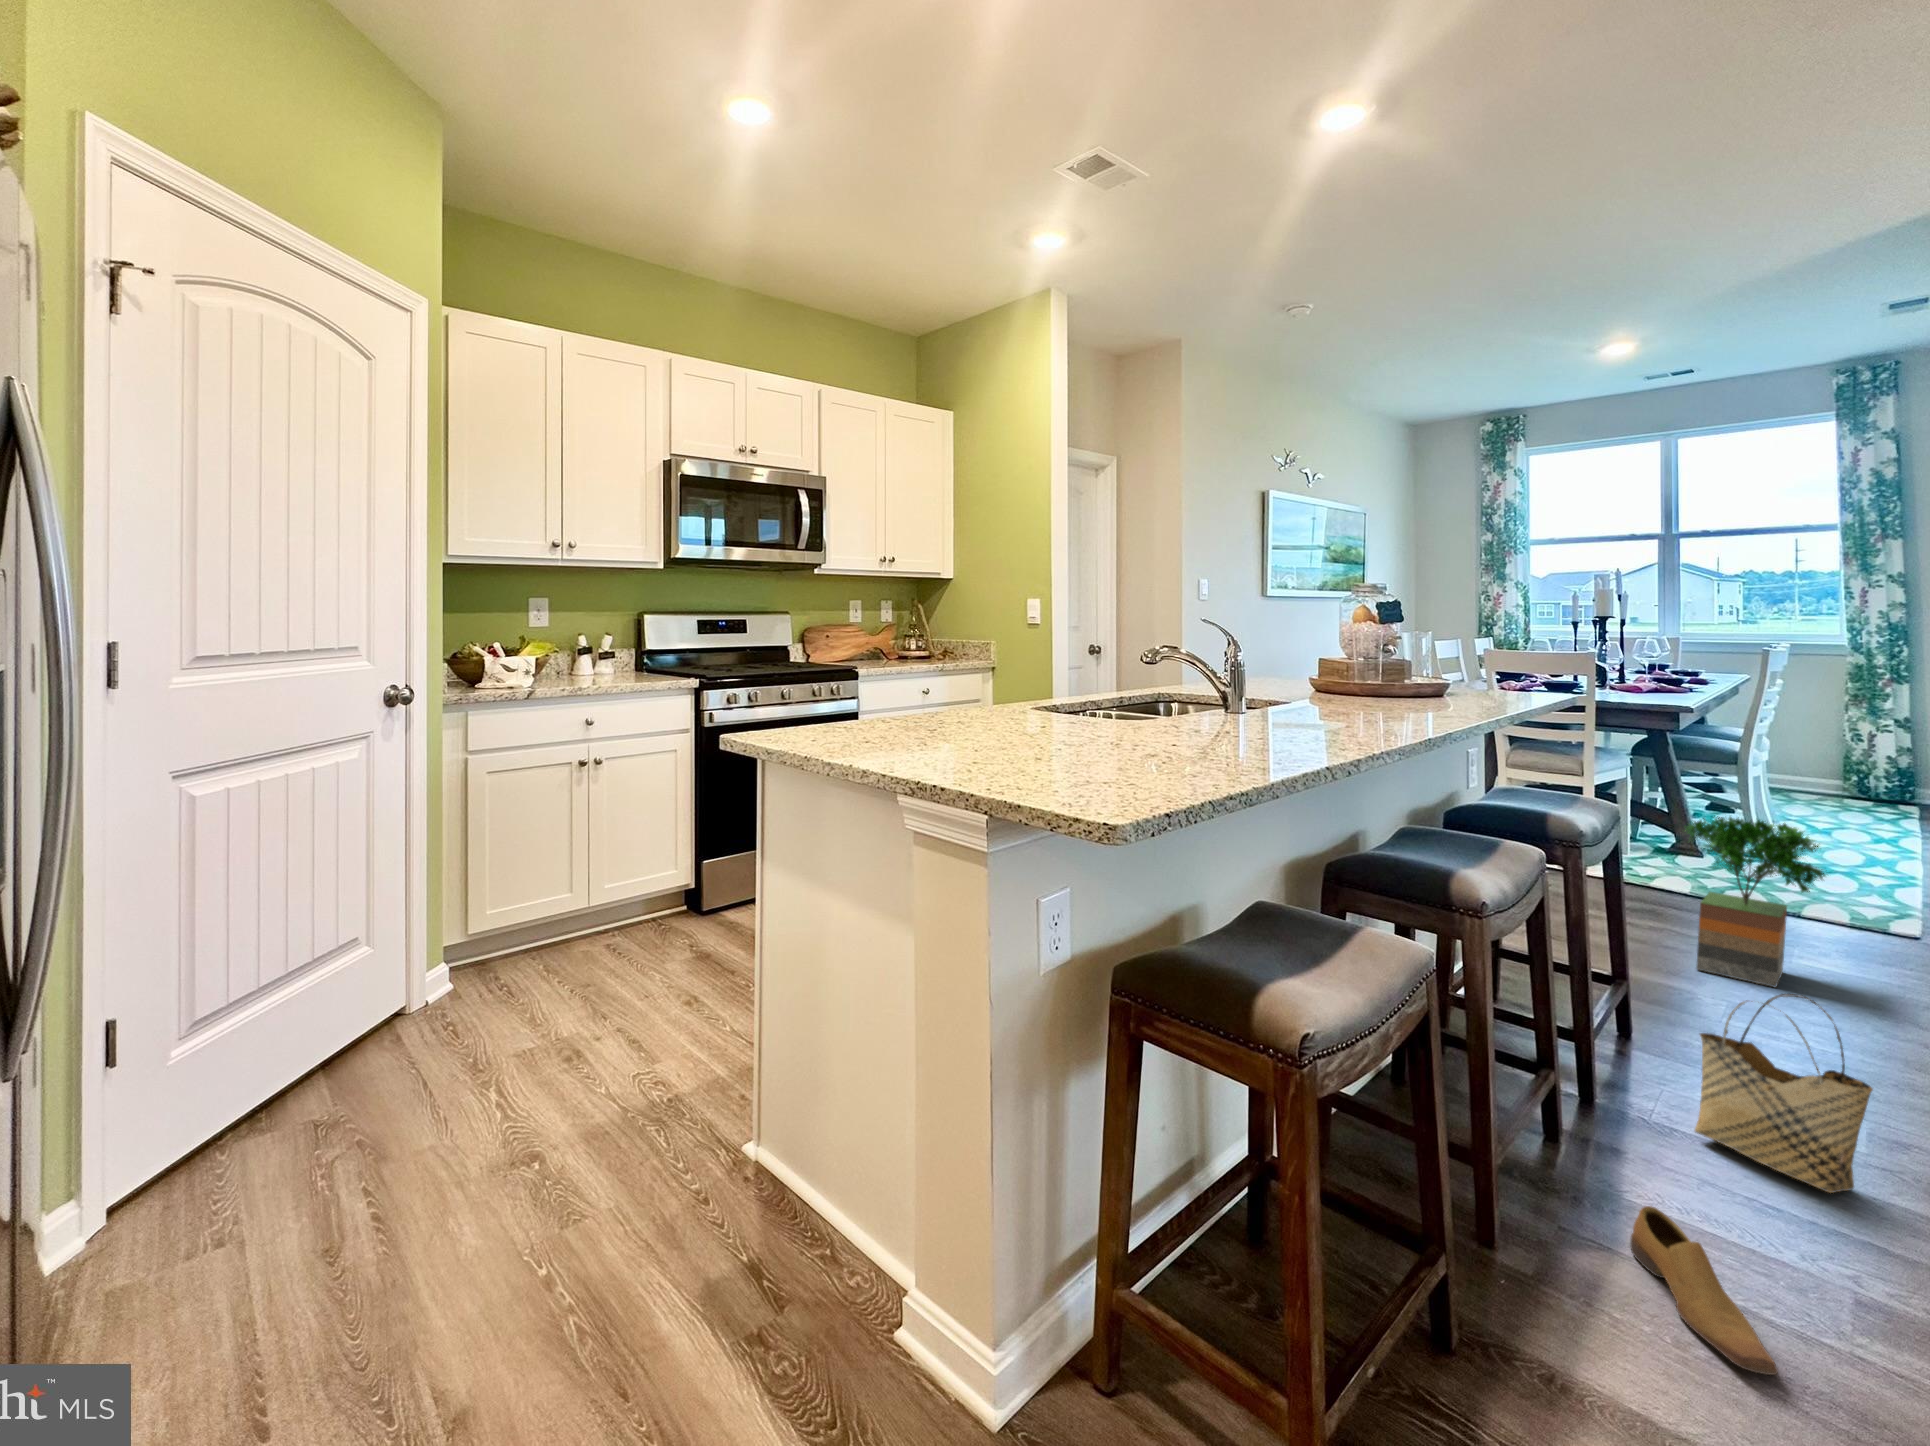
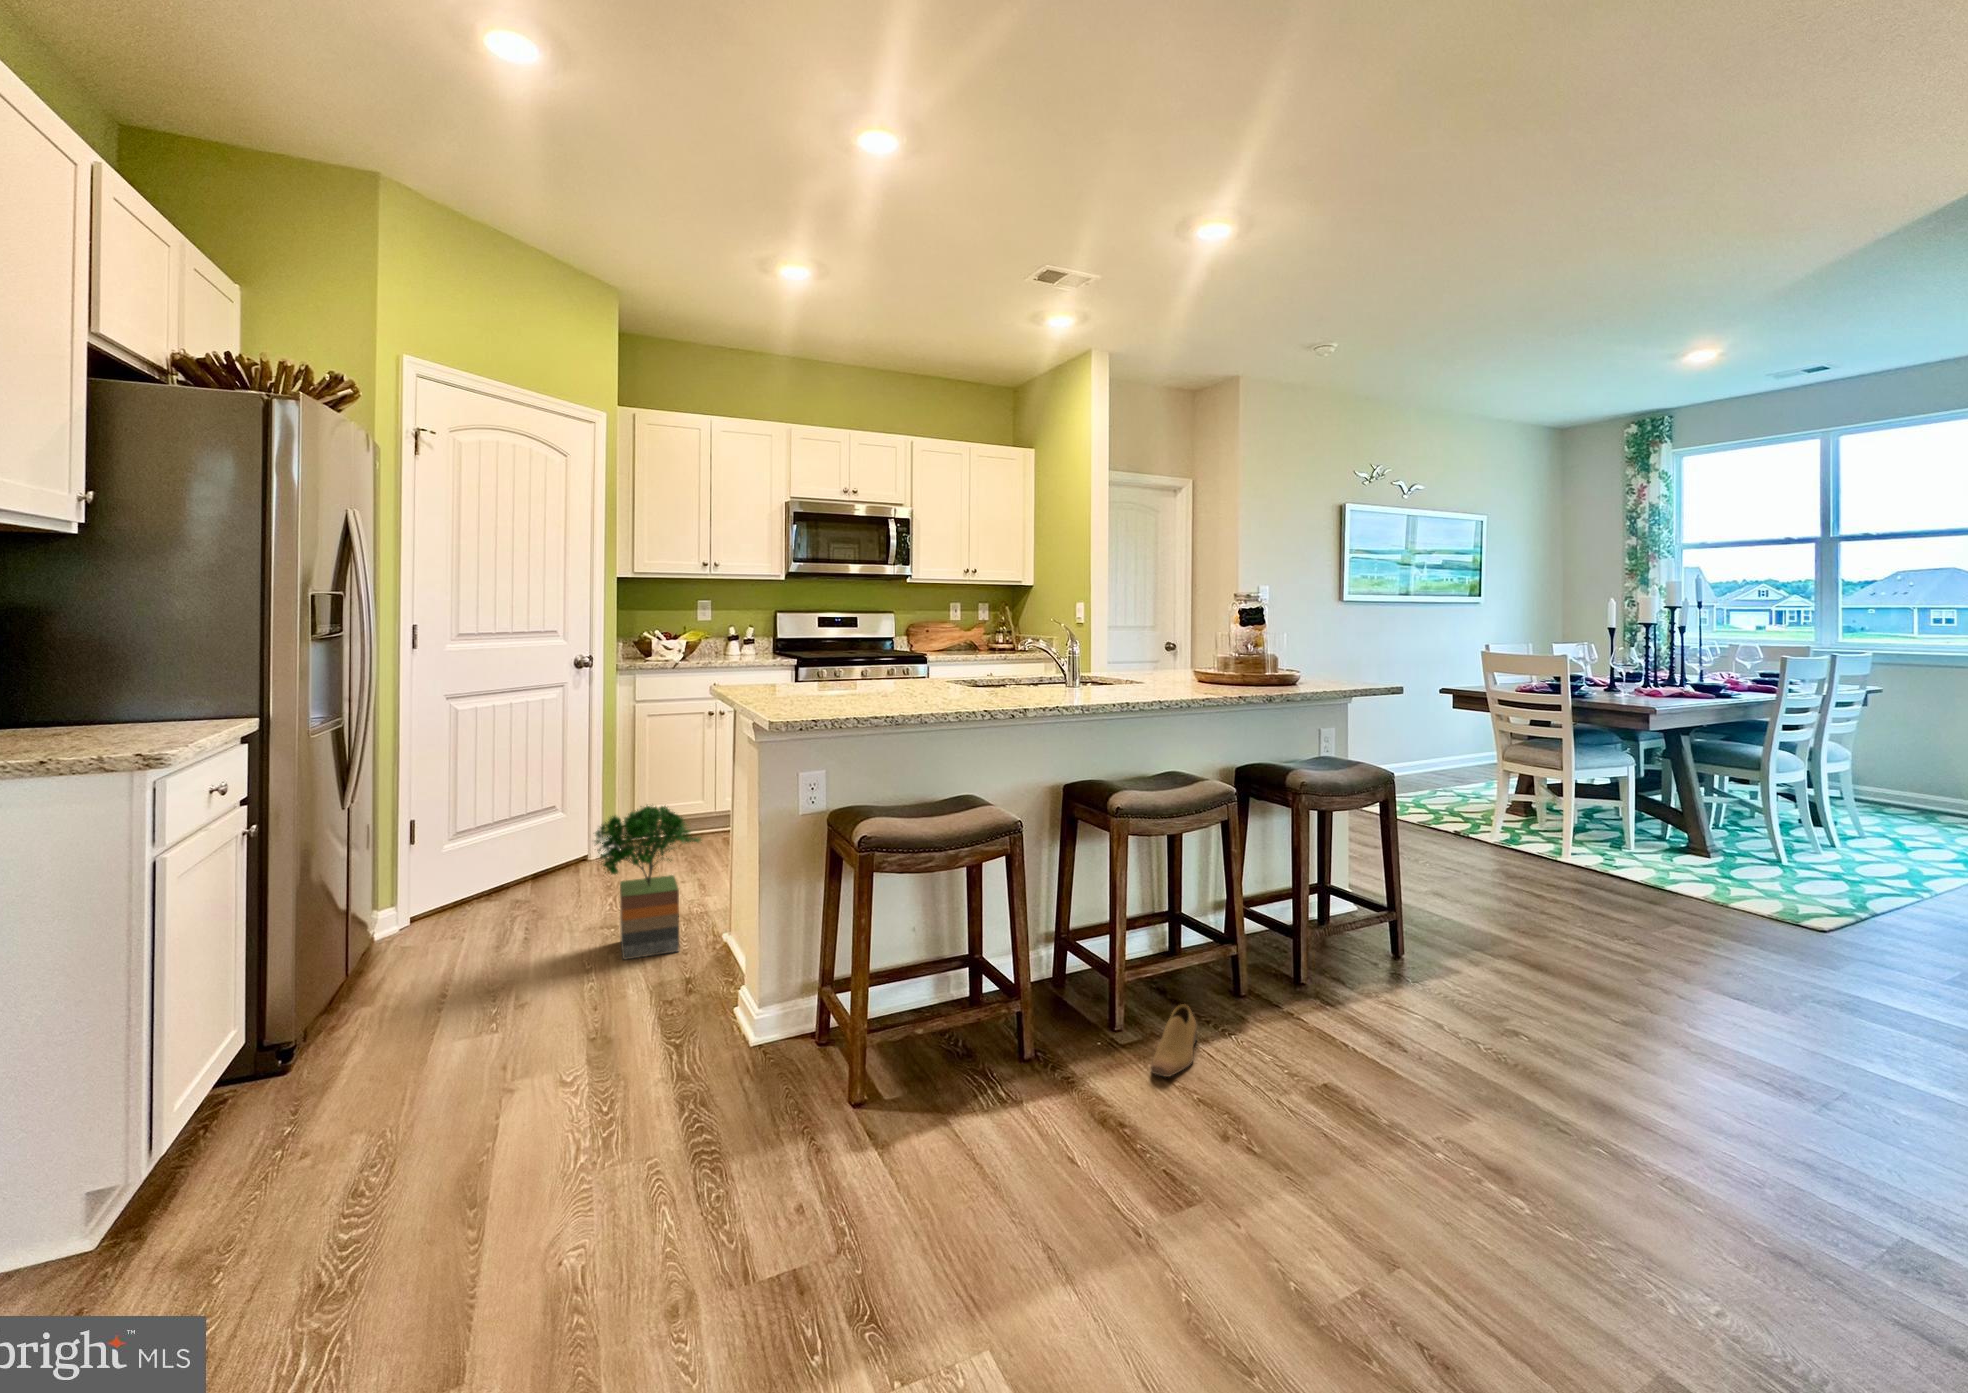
potted tree: present [1686,816,1825,987] -> present [595,805,701,960]
woven basket: present [1695,994,1873,1193] -> none [1316,897,1391,1030]

